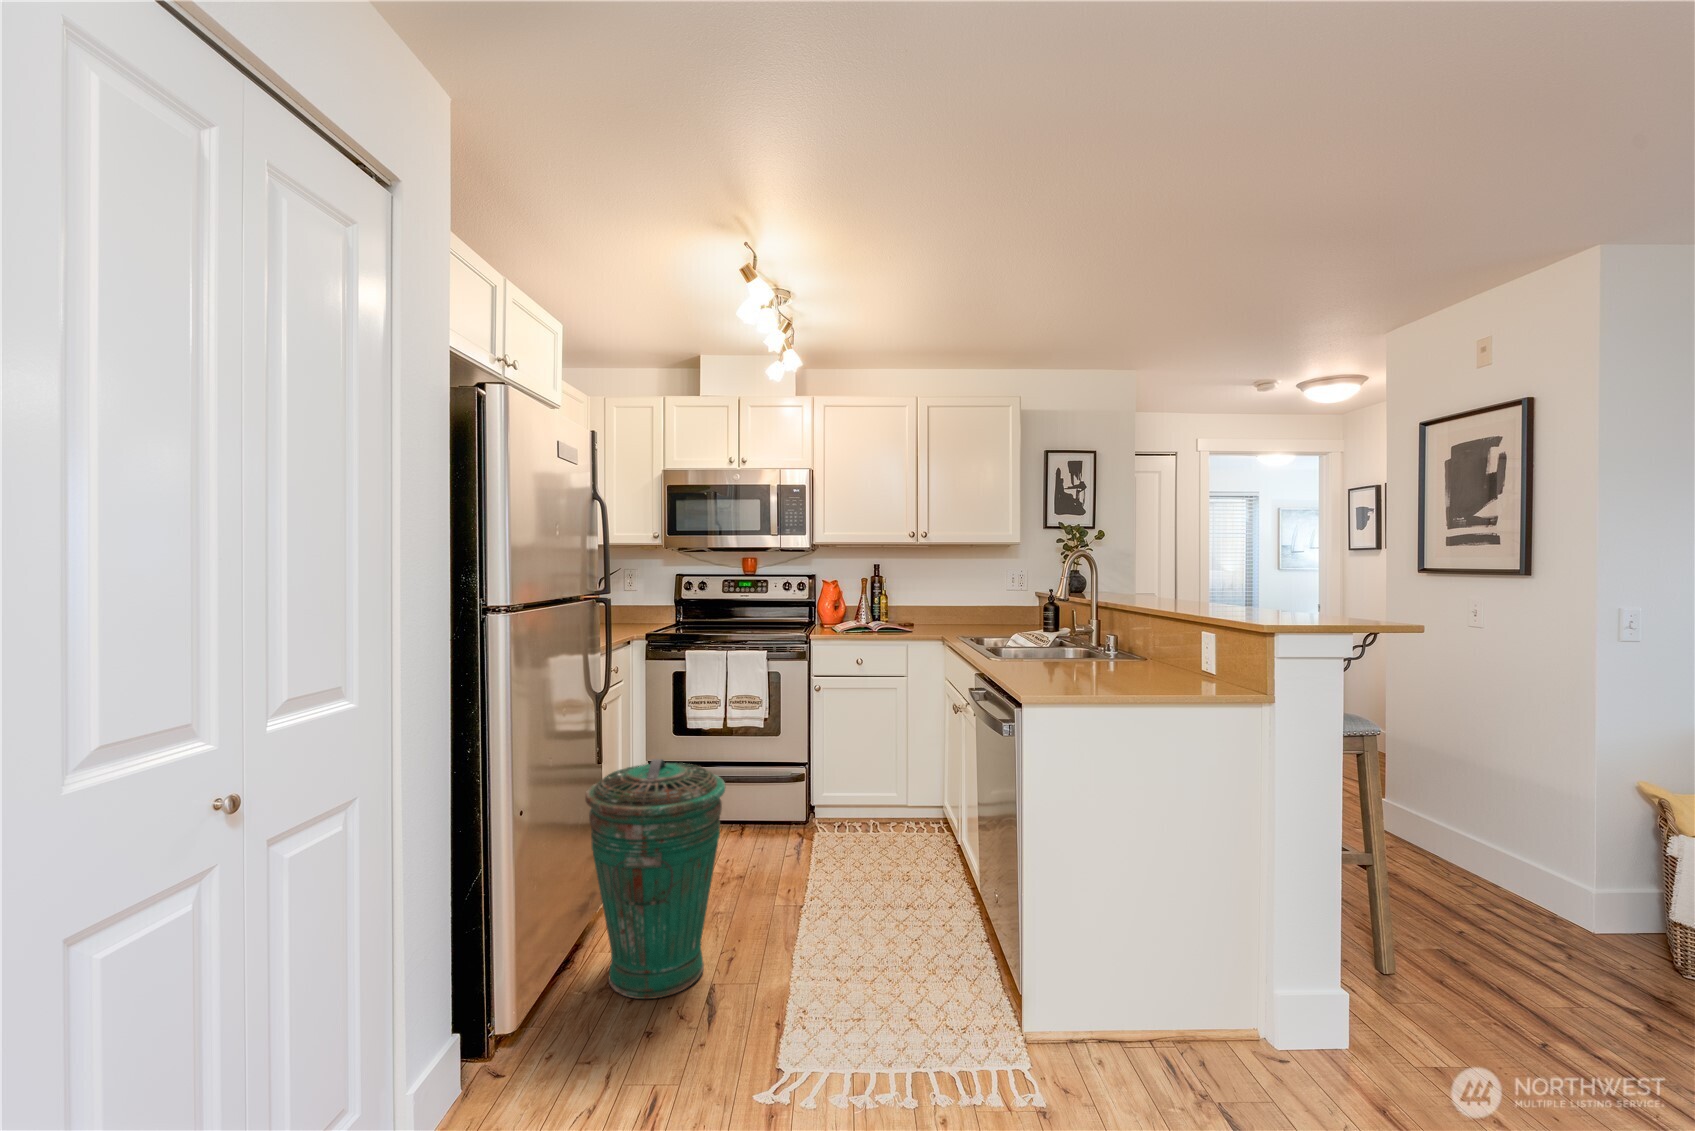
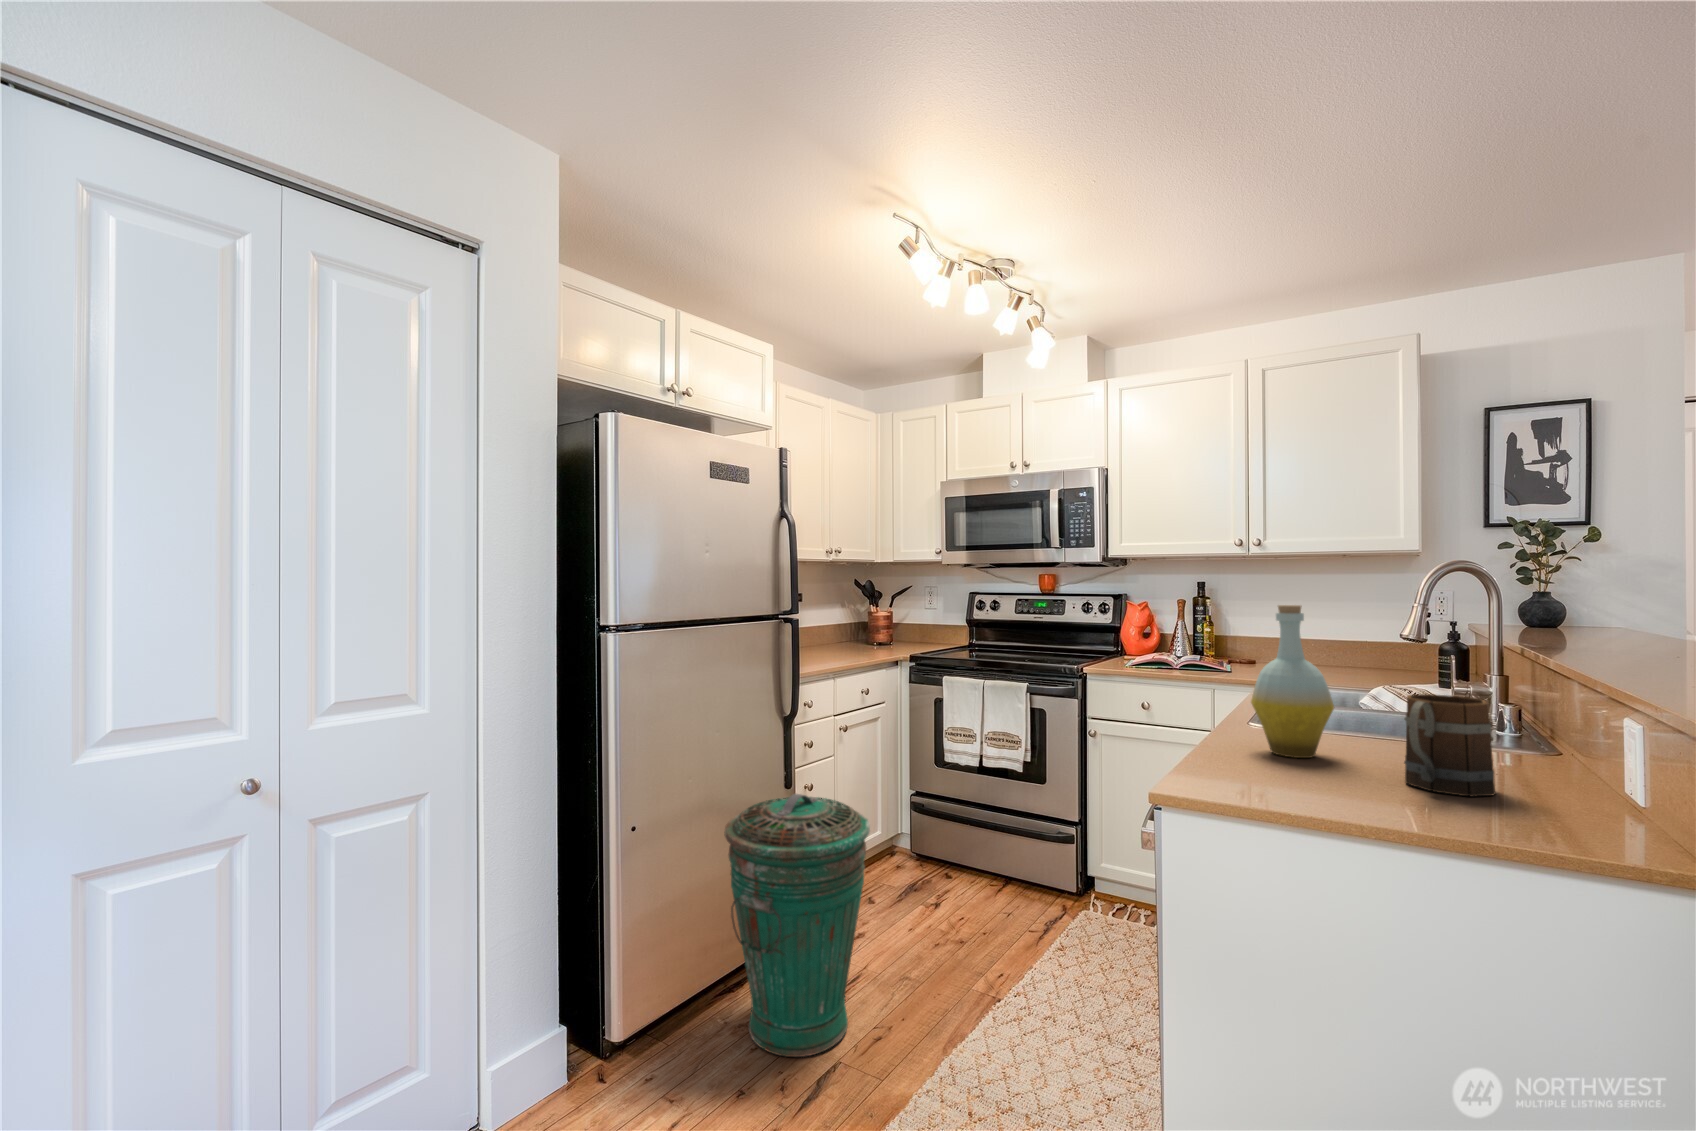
bottle: none [1019,578,1066,673] -> present [1251,605,1334,758]
mug: none [1109,627,1152,680] -> present [1404,694,1495,797]

